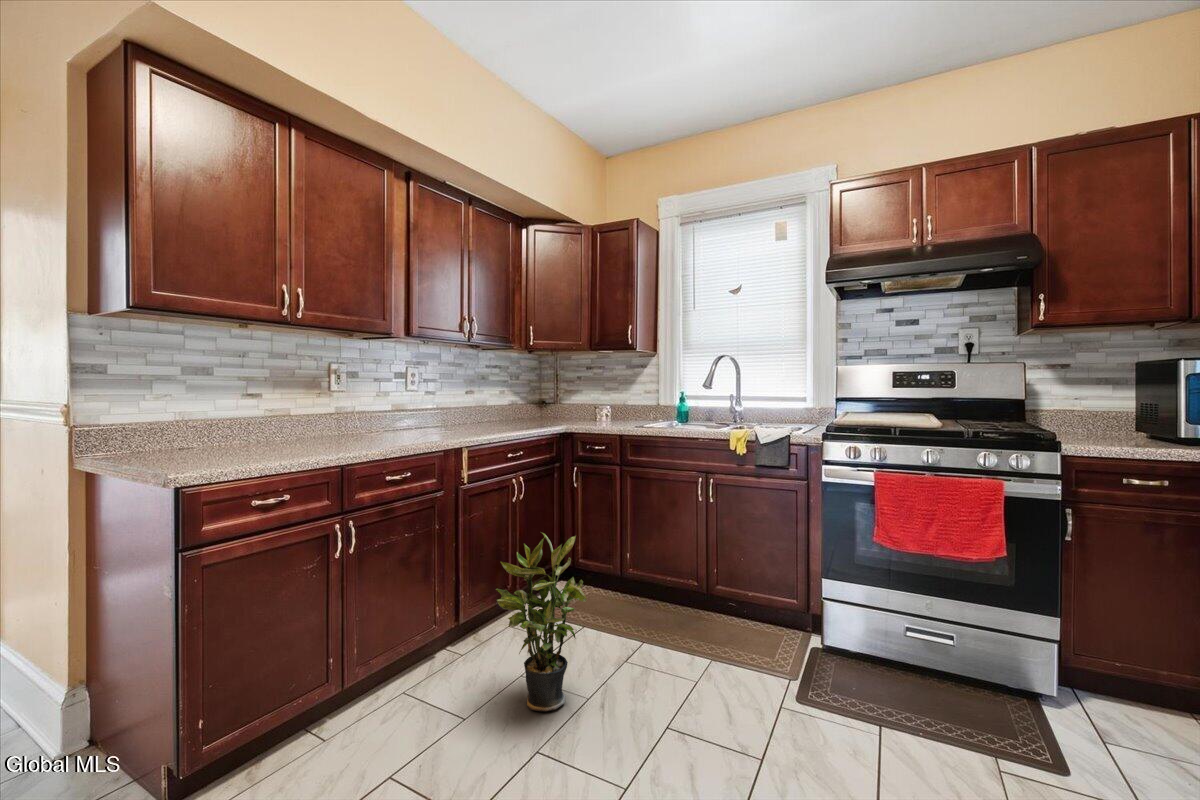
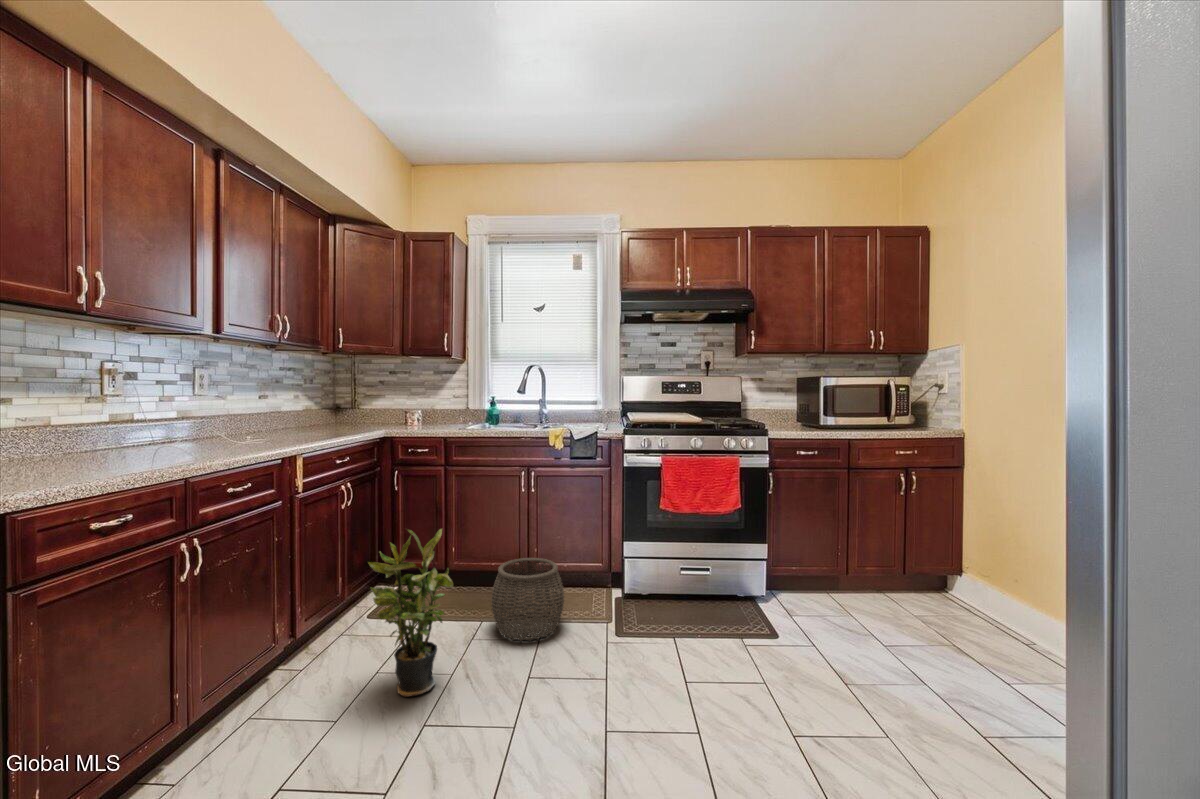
woven basket: none [645,580,731,681] -> present [491,558,564,641]

